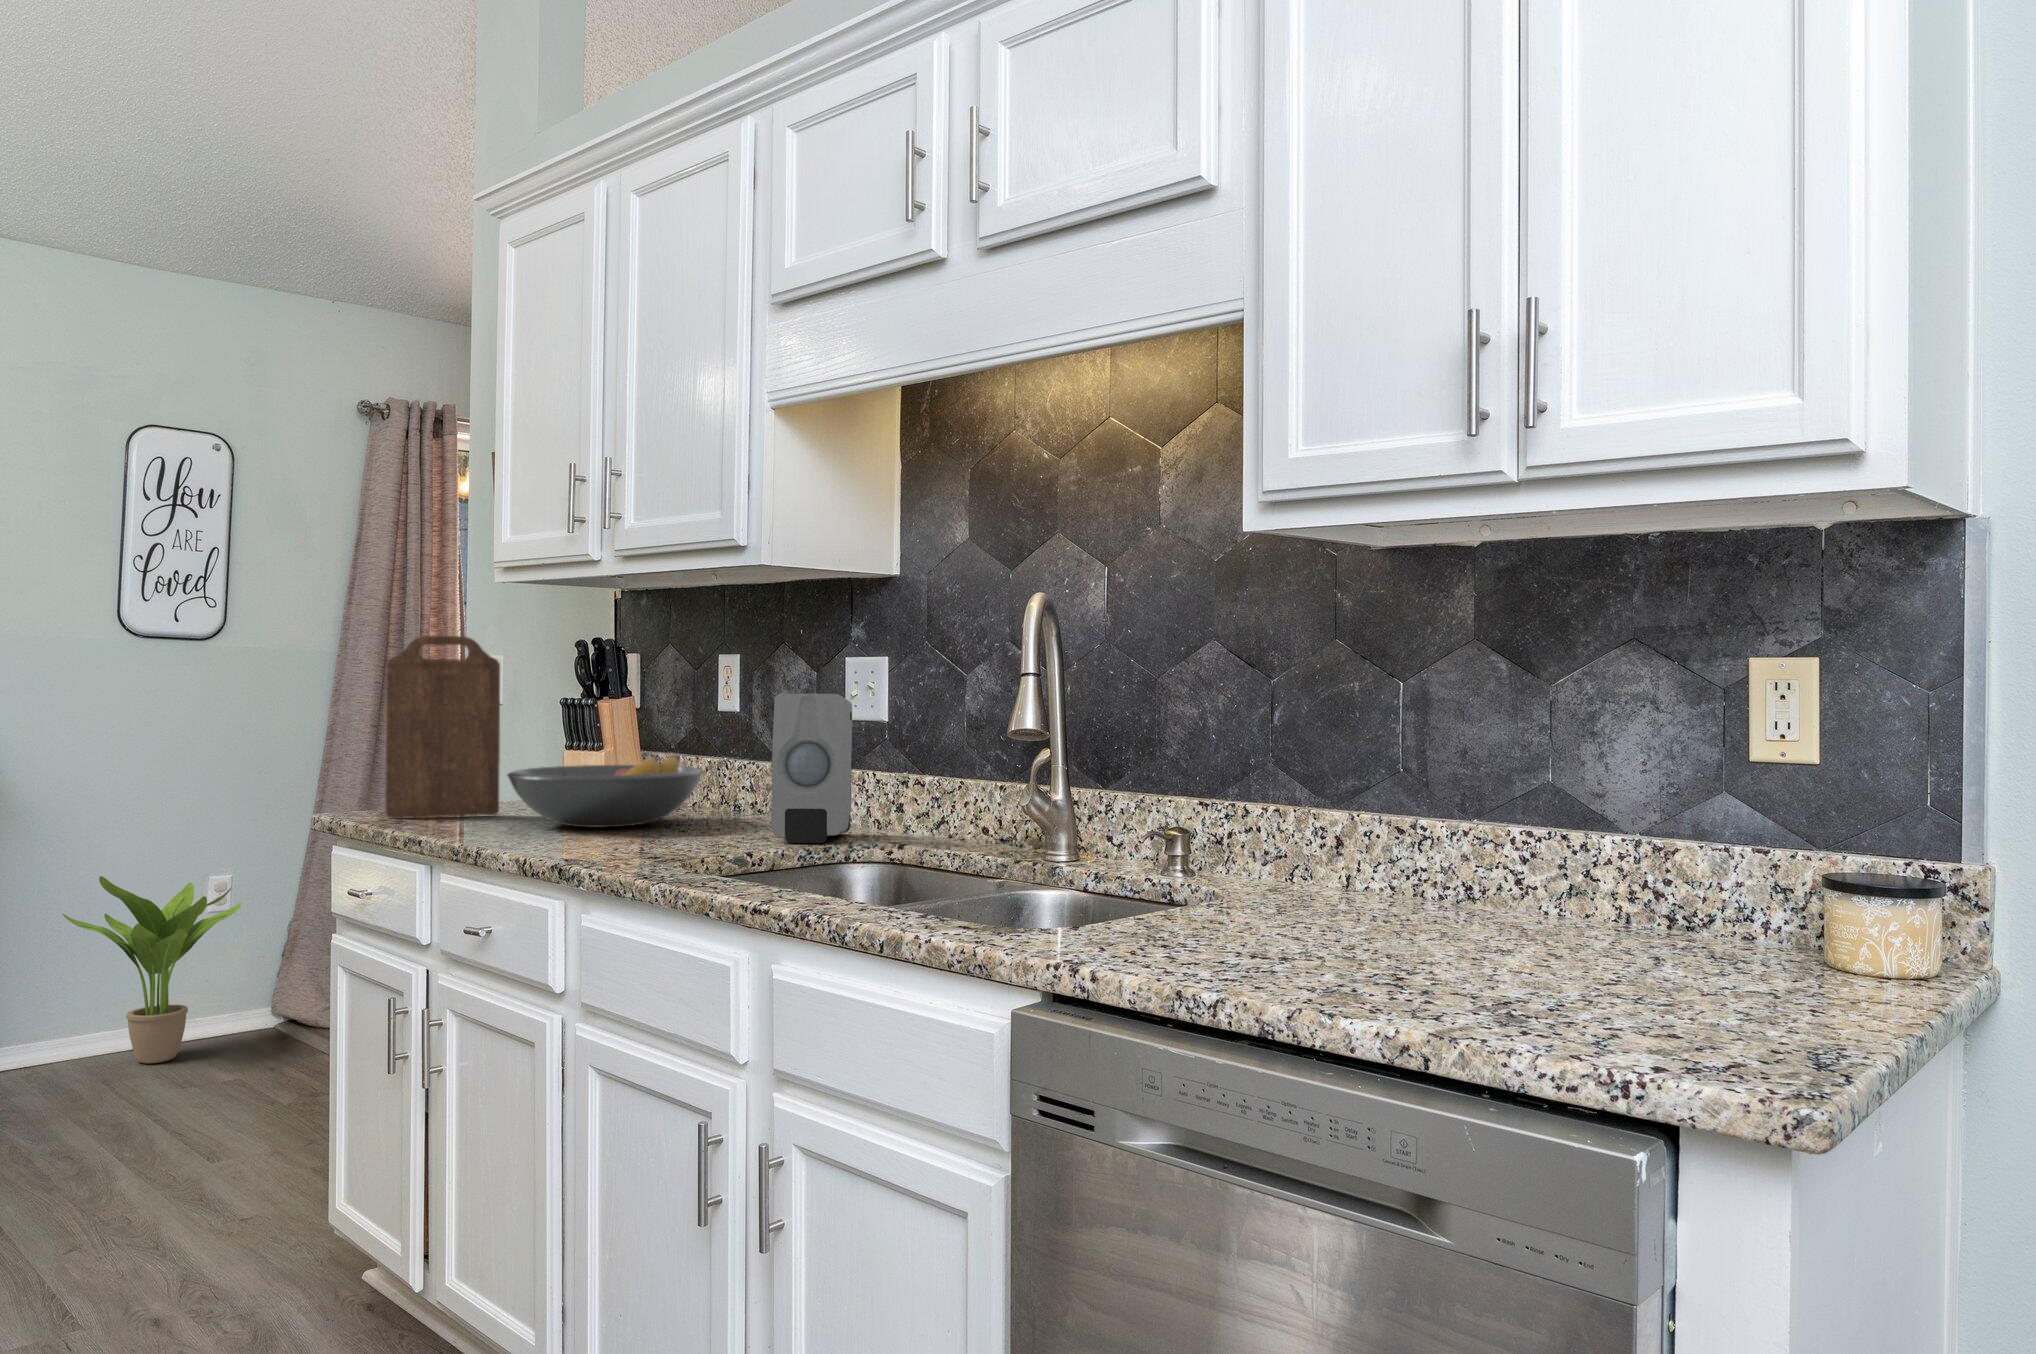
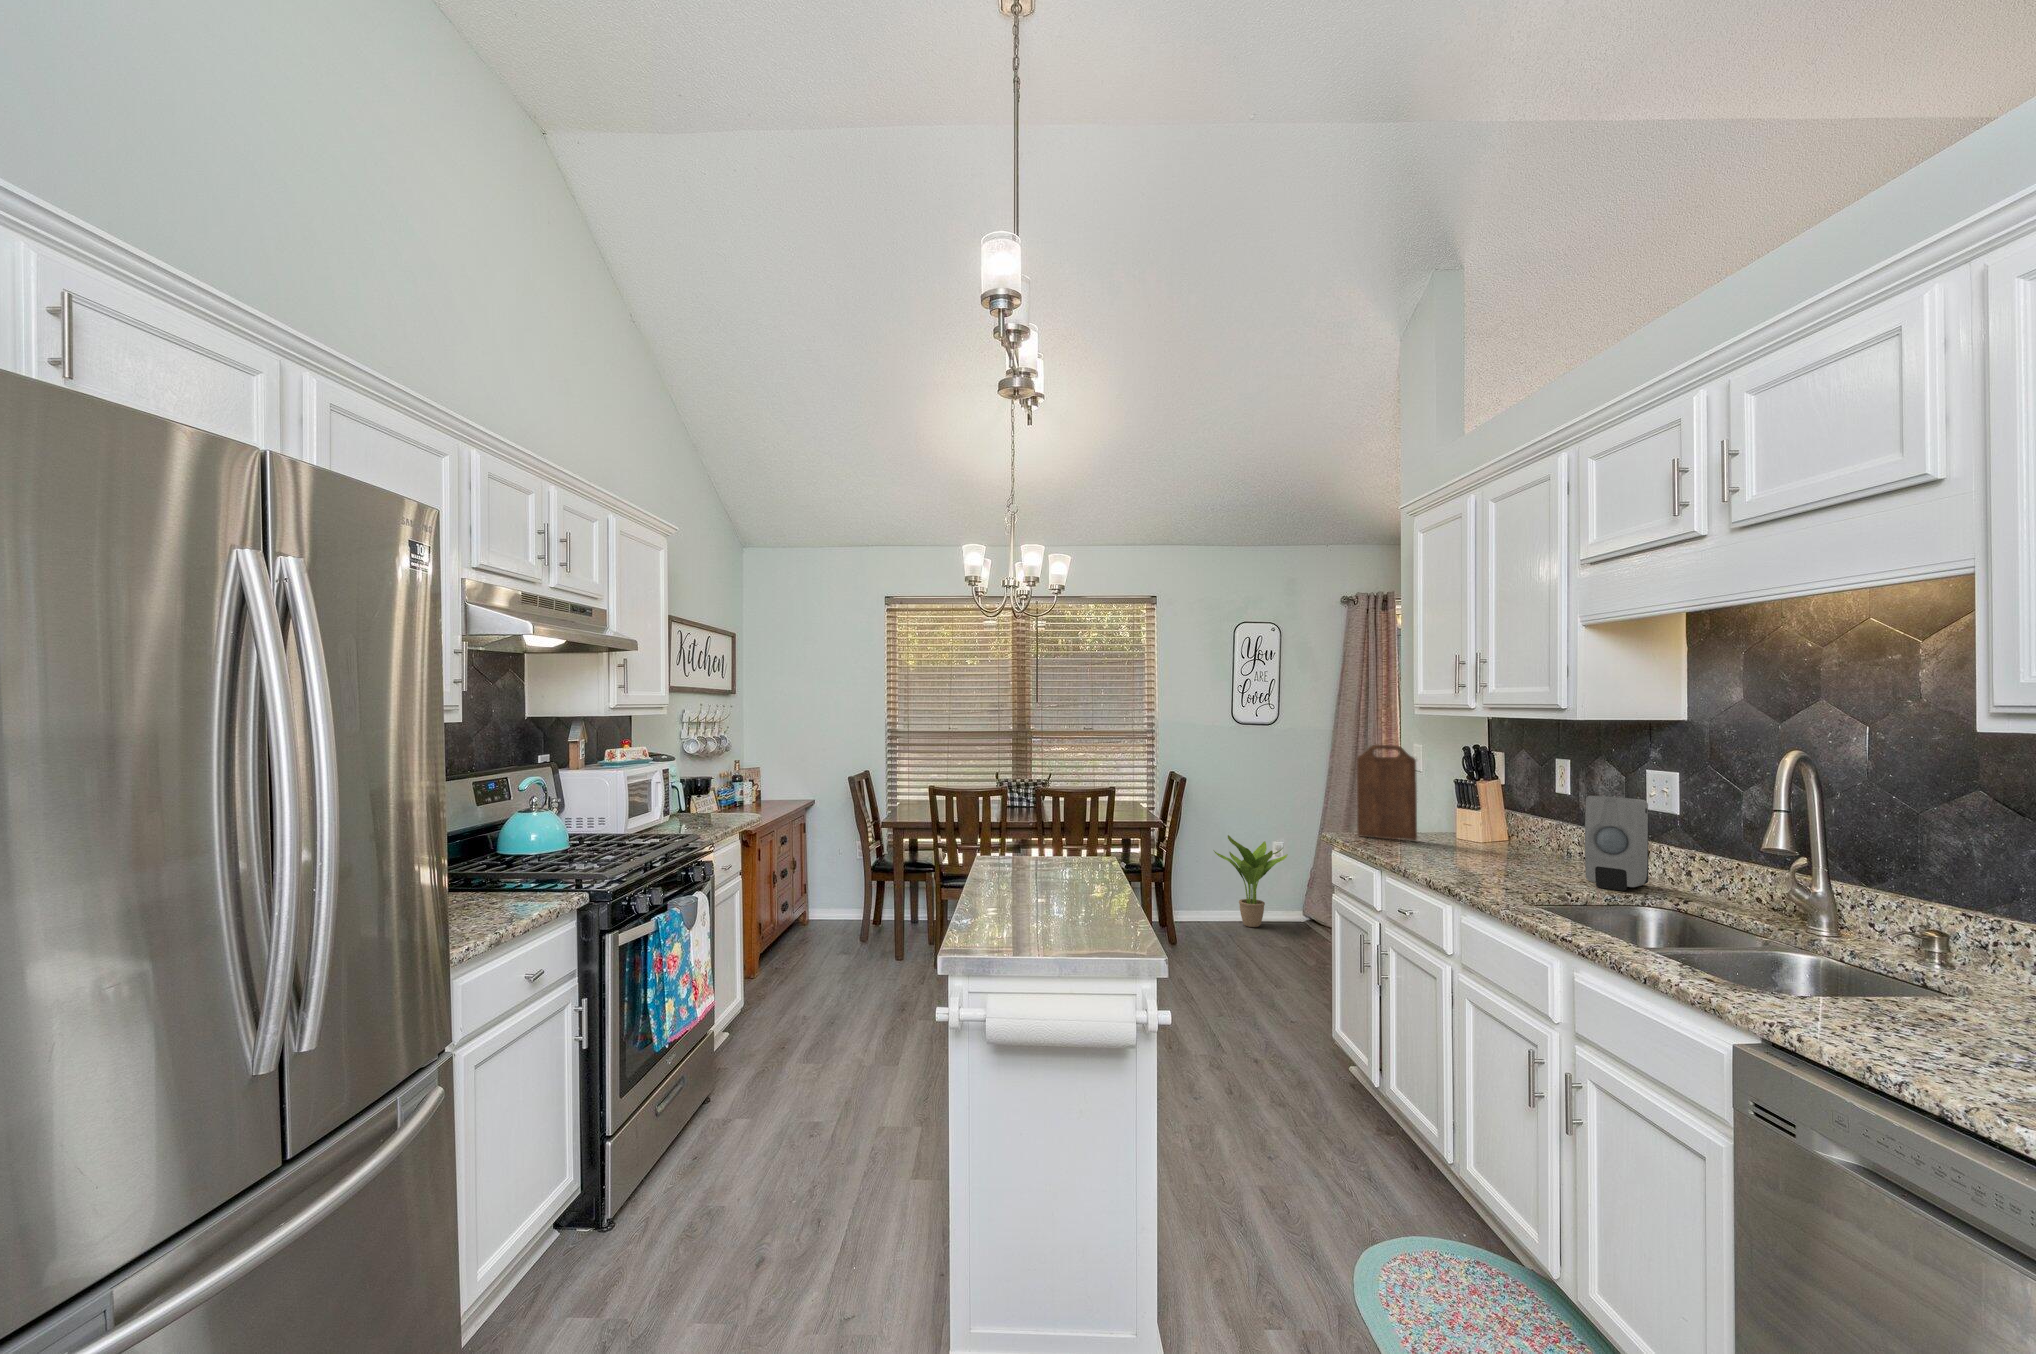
fruit bowl: present [507,755,703,827] -> none [1420,819,1542,859]

